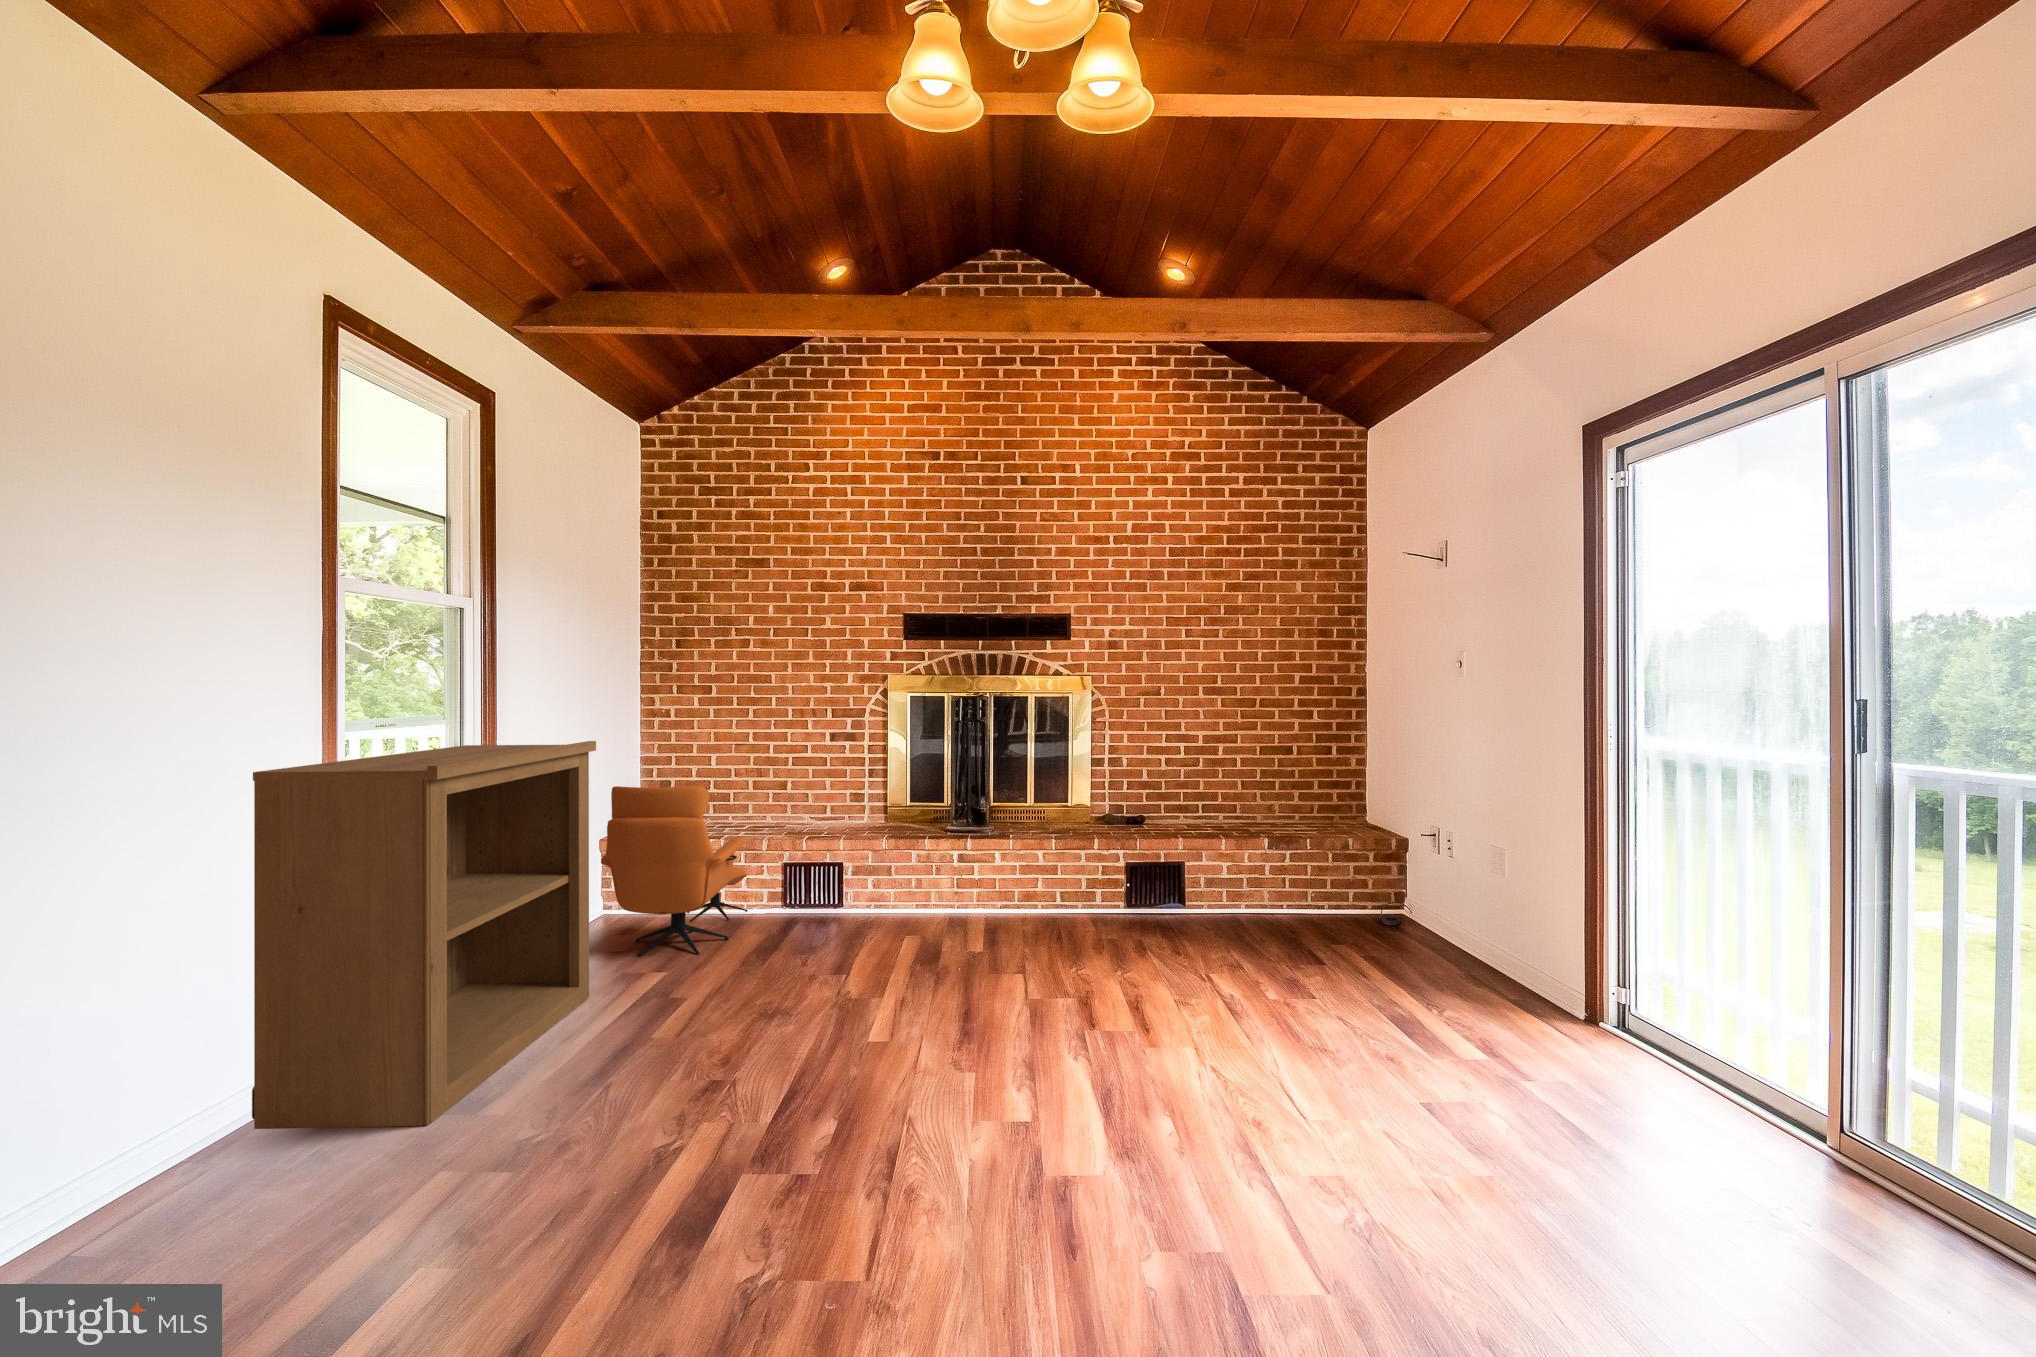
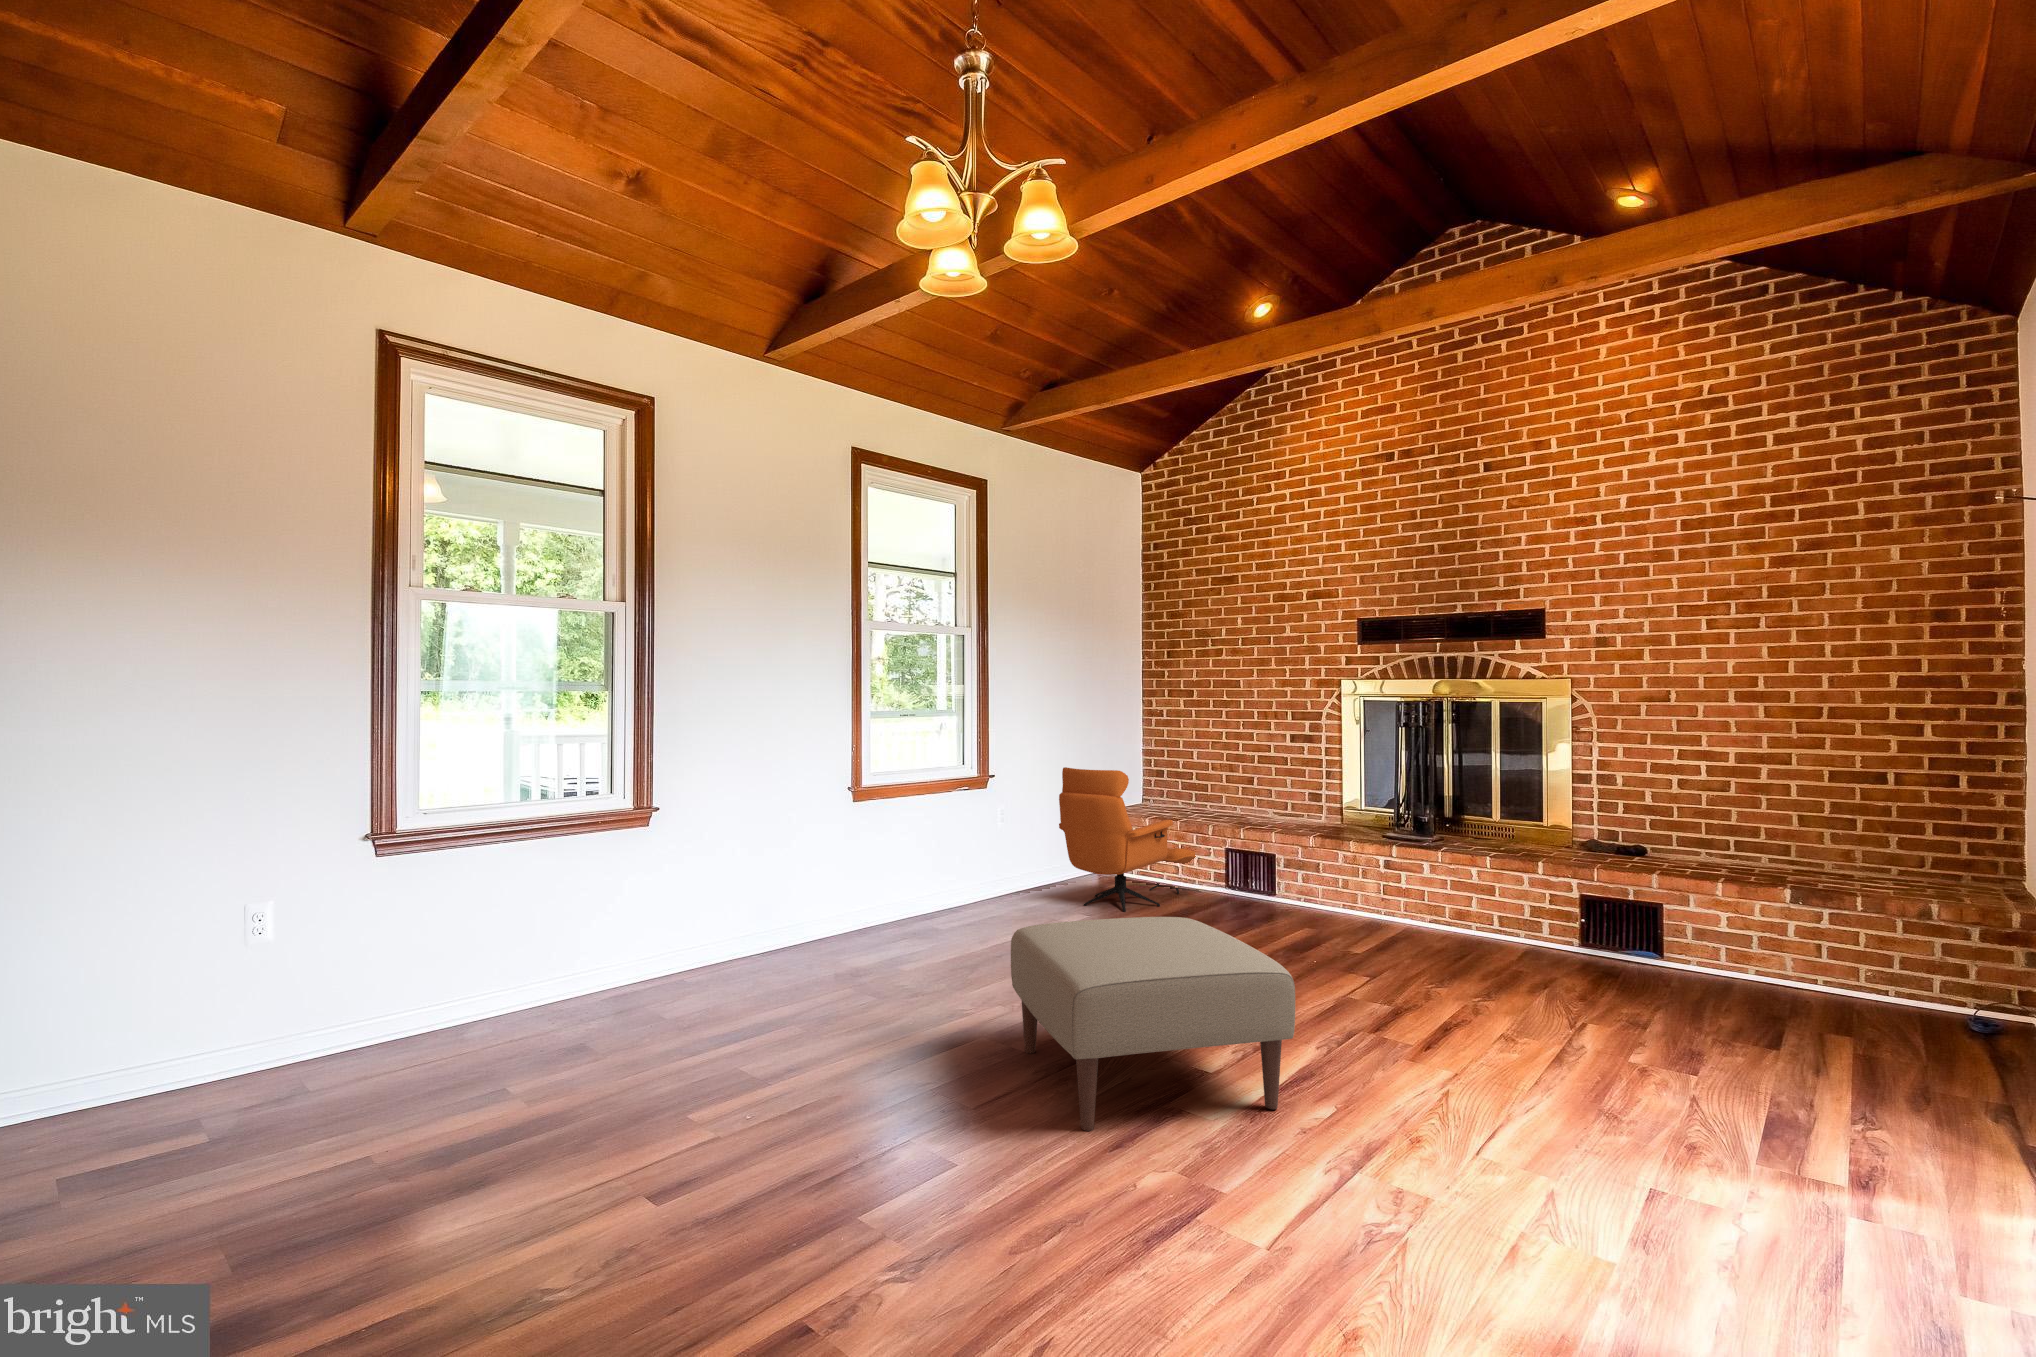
bookshelf: present [252,741,596,1129] -> none [795,729,1025,966]
ottoman: none [814,957,1174,1255] -> present [1011,917,1295,1131]

